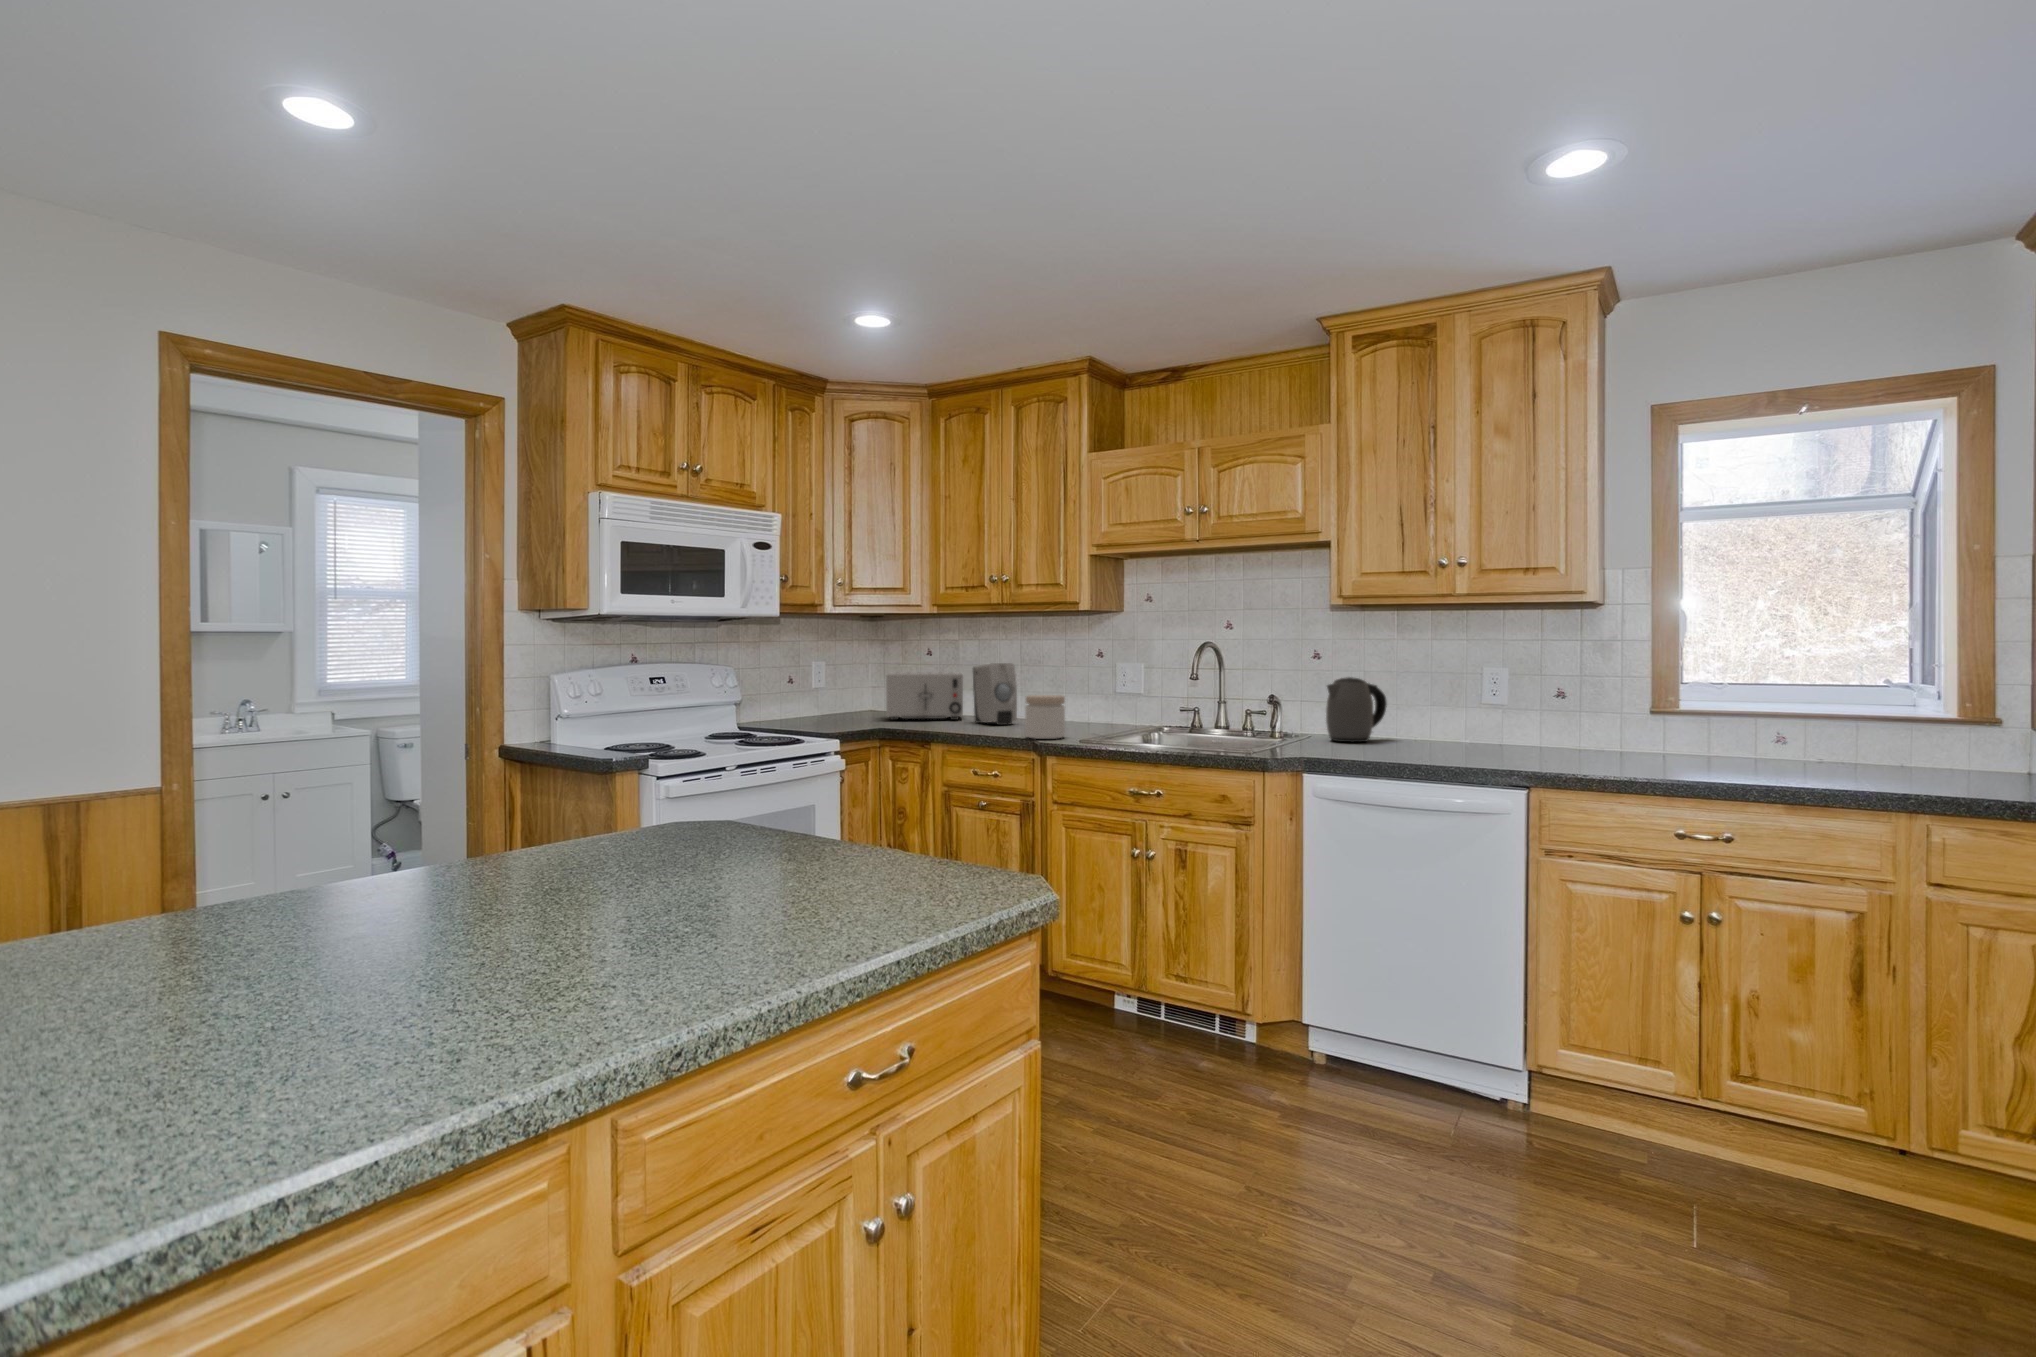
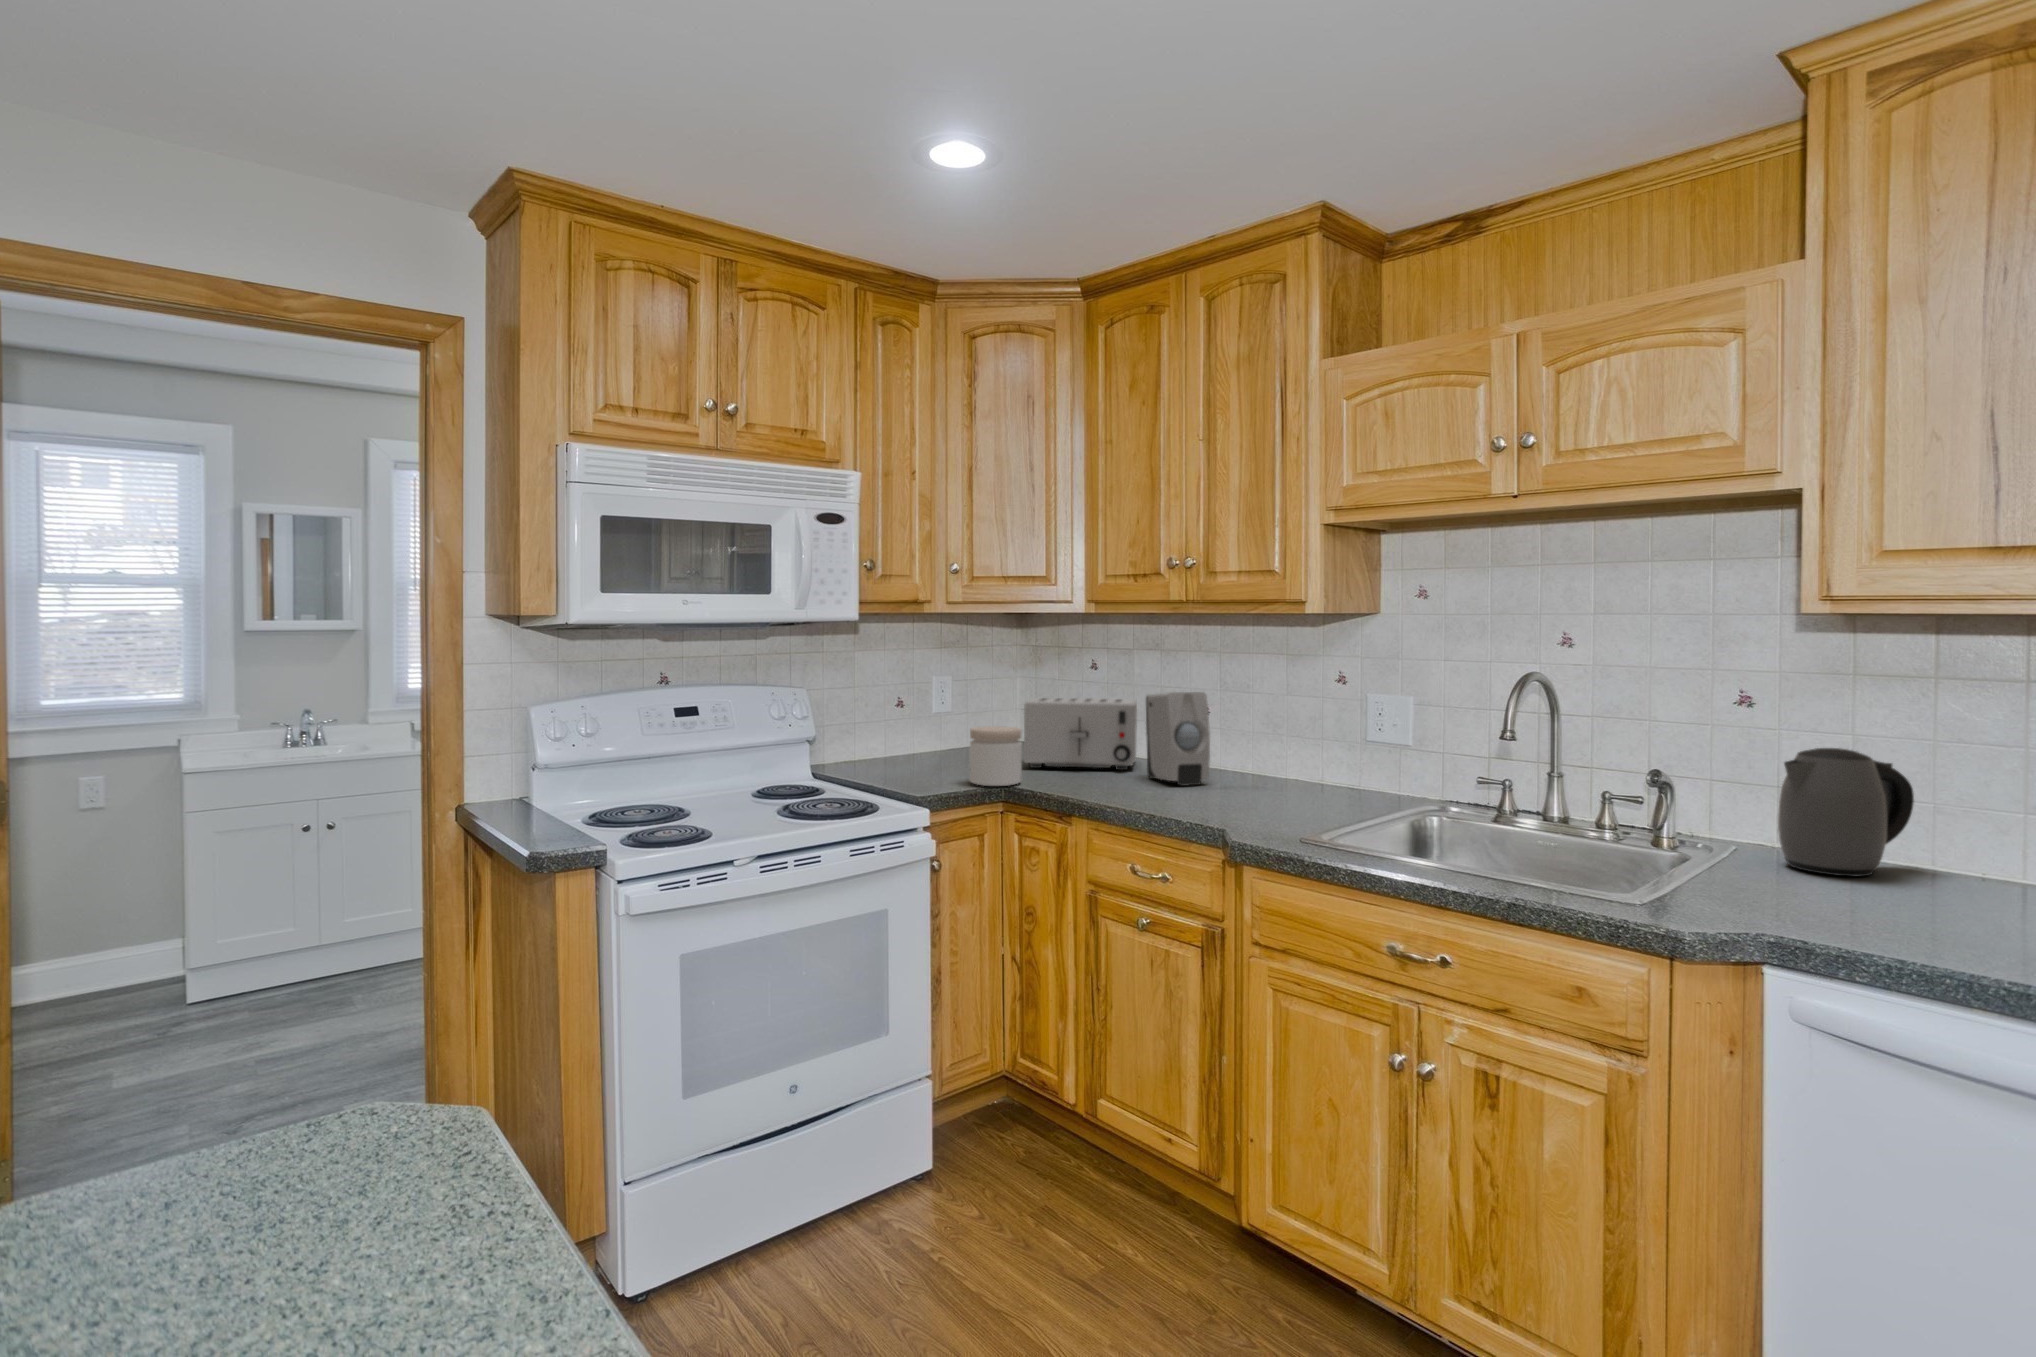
jar: present [1025,695,1065,739] -> present [970,726,1022,786]

